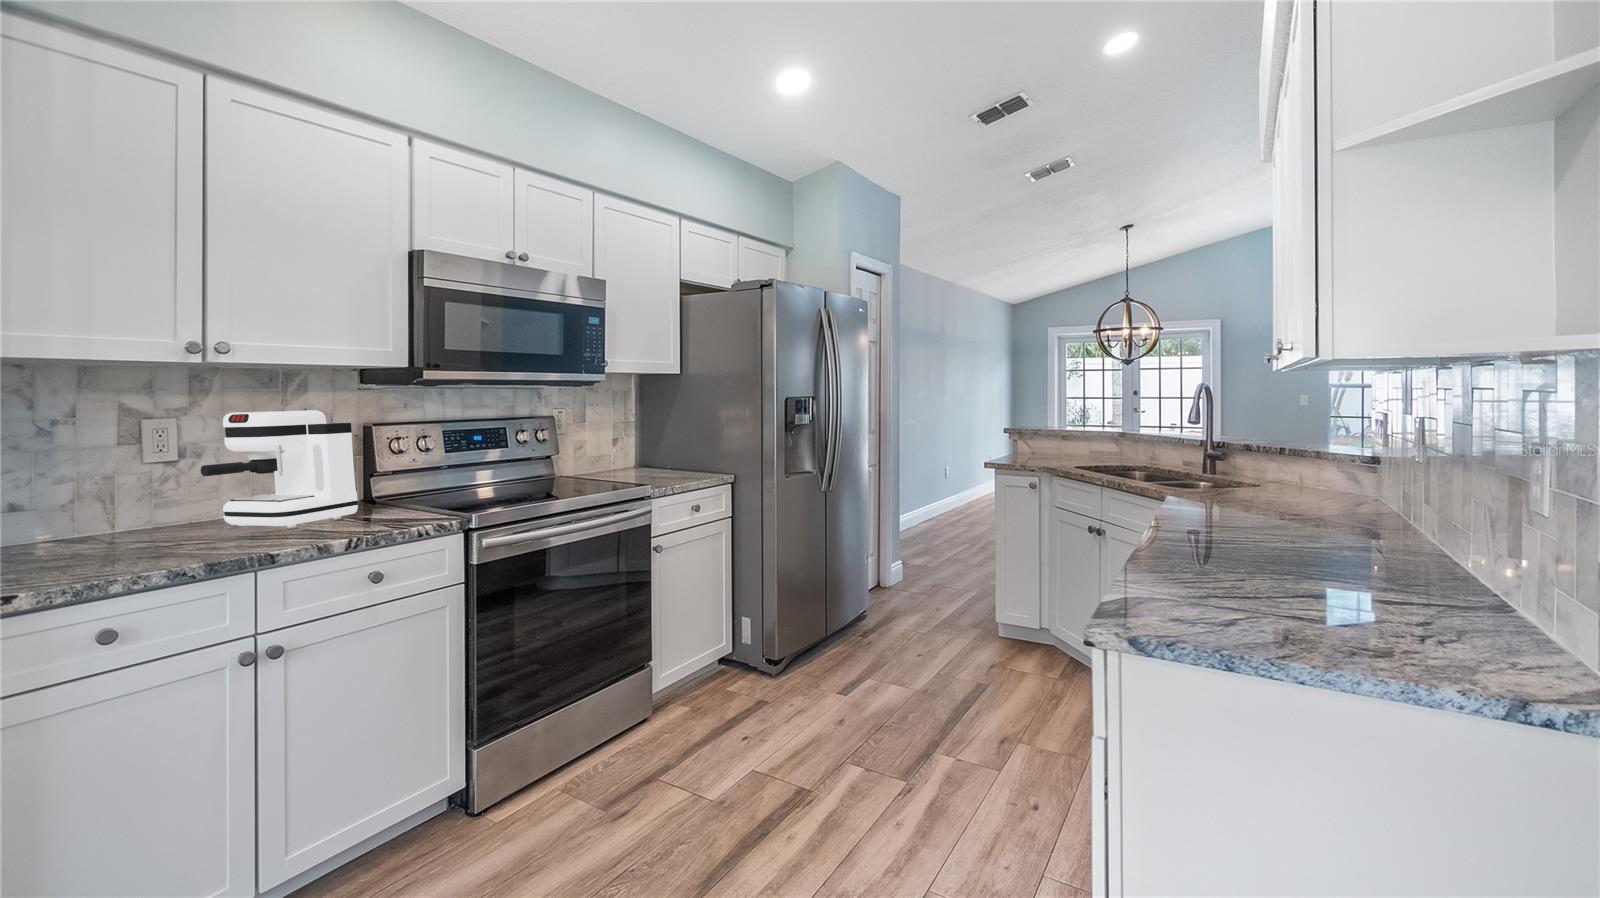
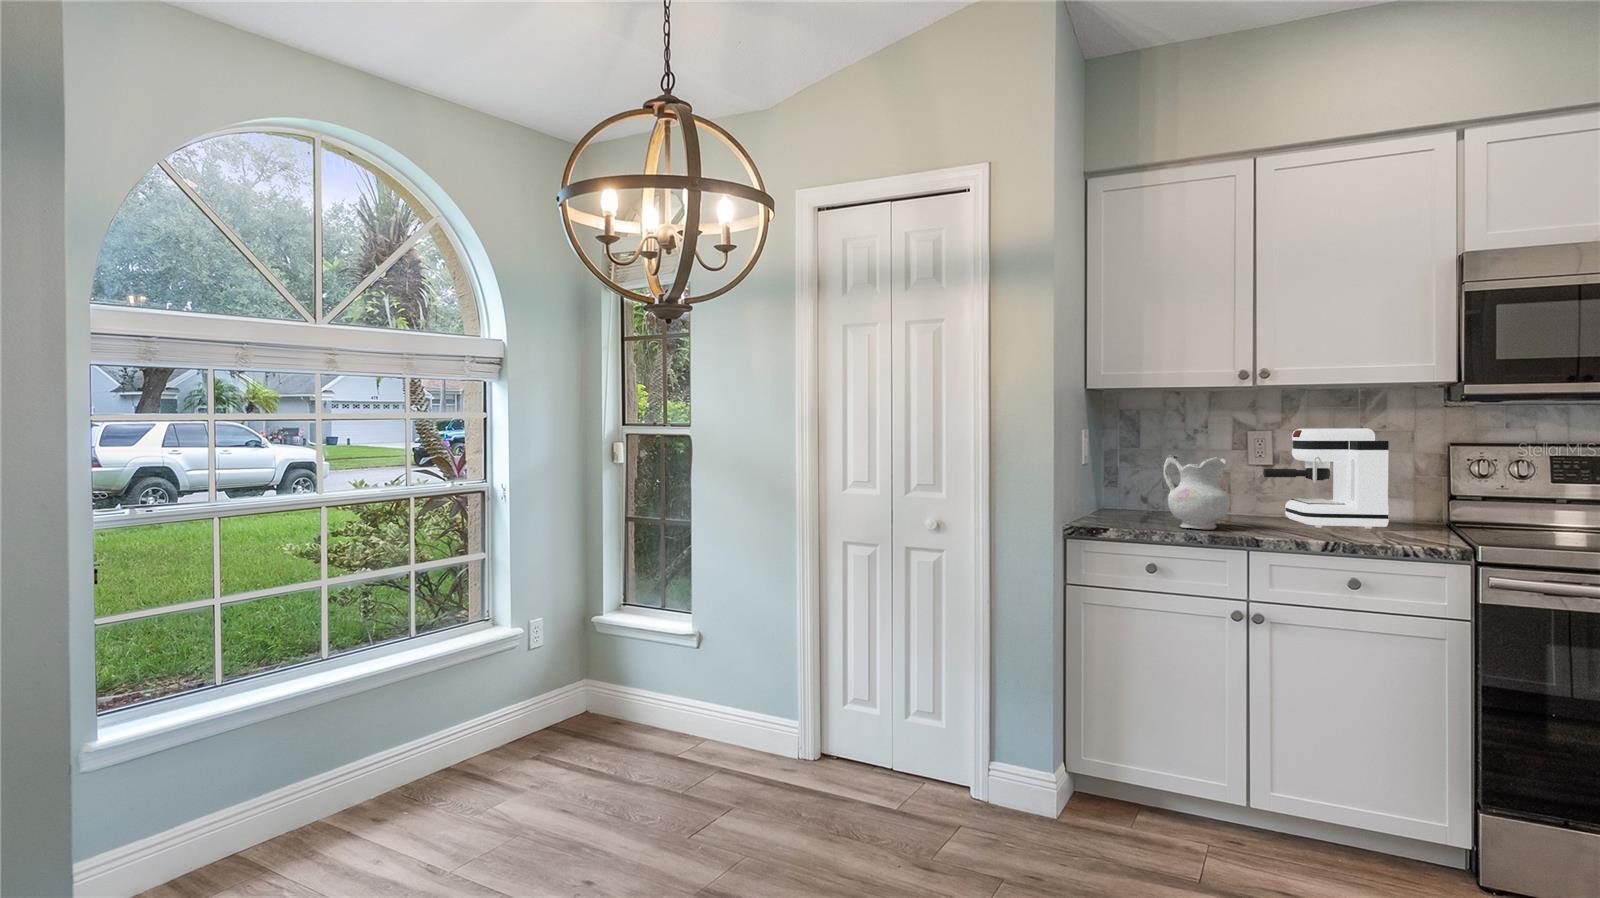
ceramic pitcher: none [66,454,199,564] -> present [1164,455,1230,530]

